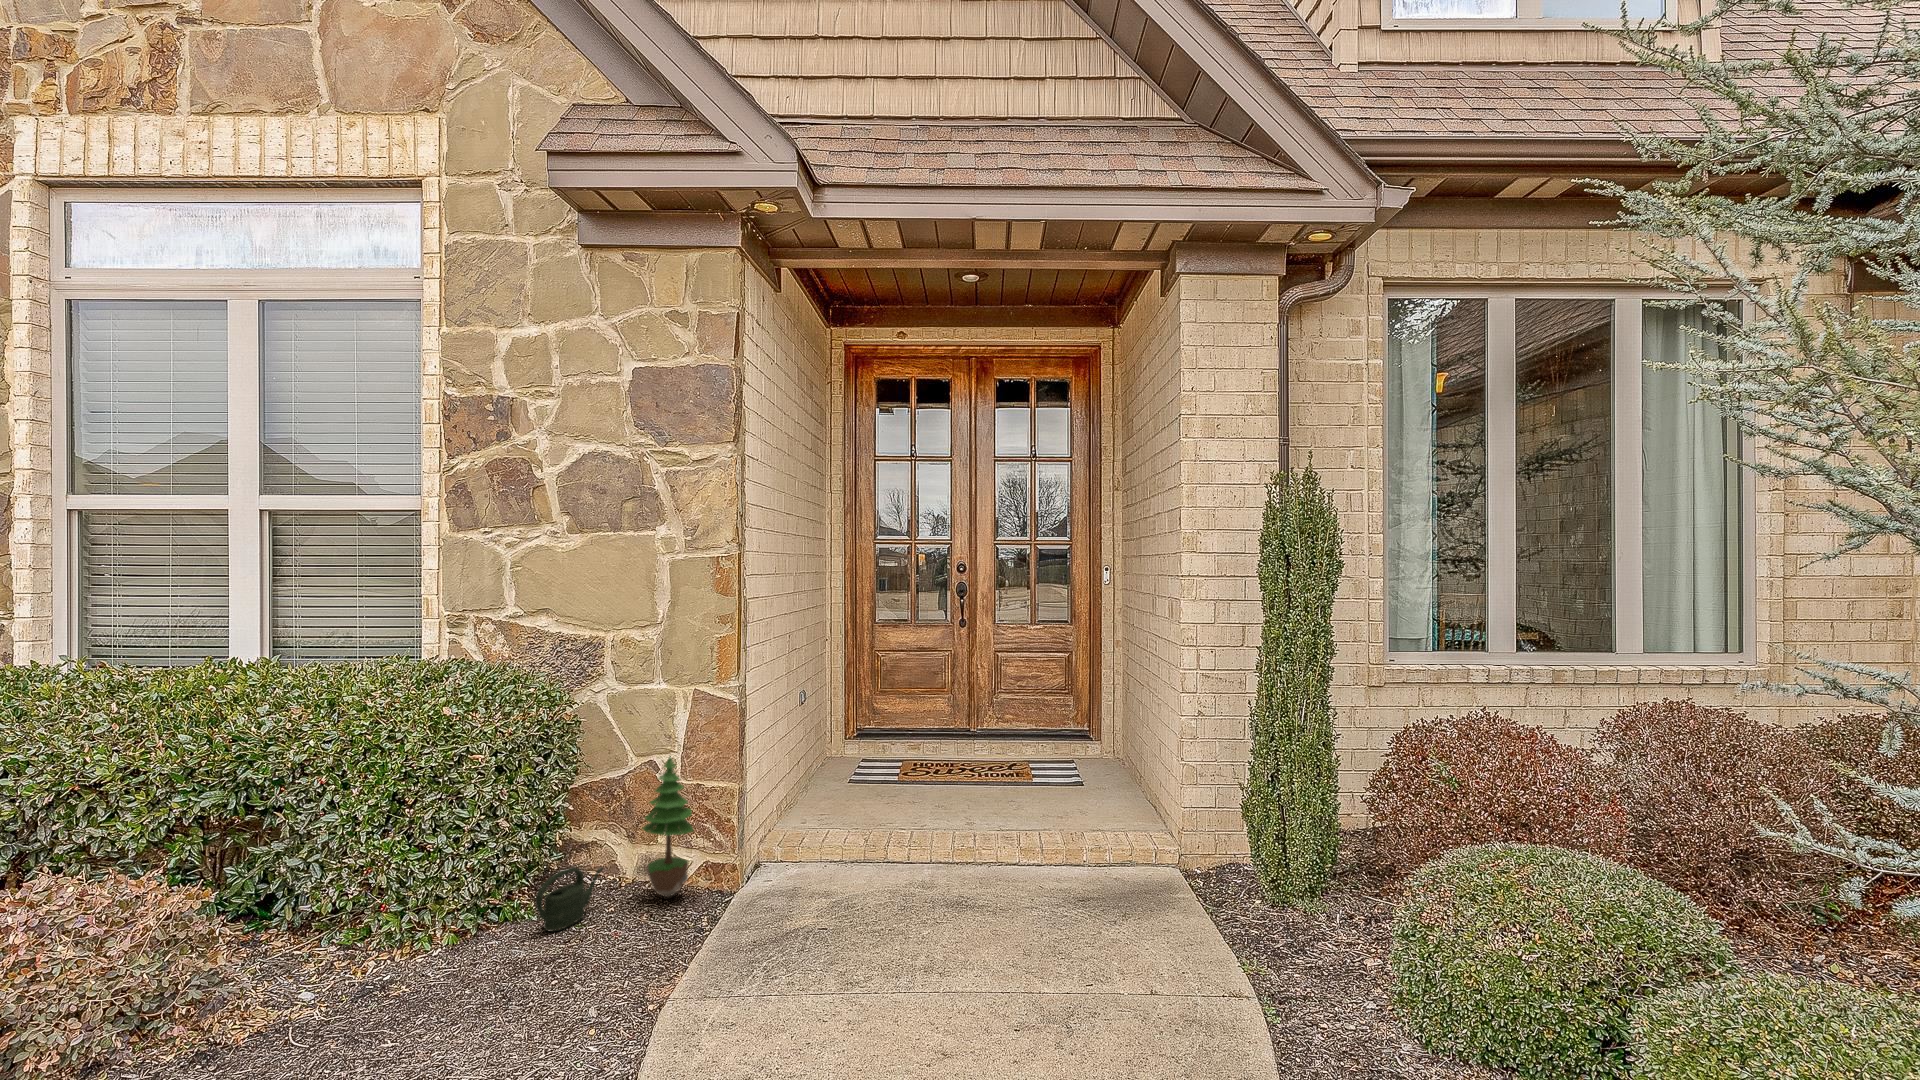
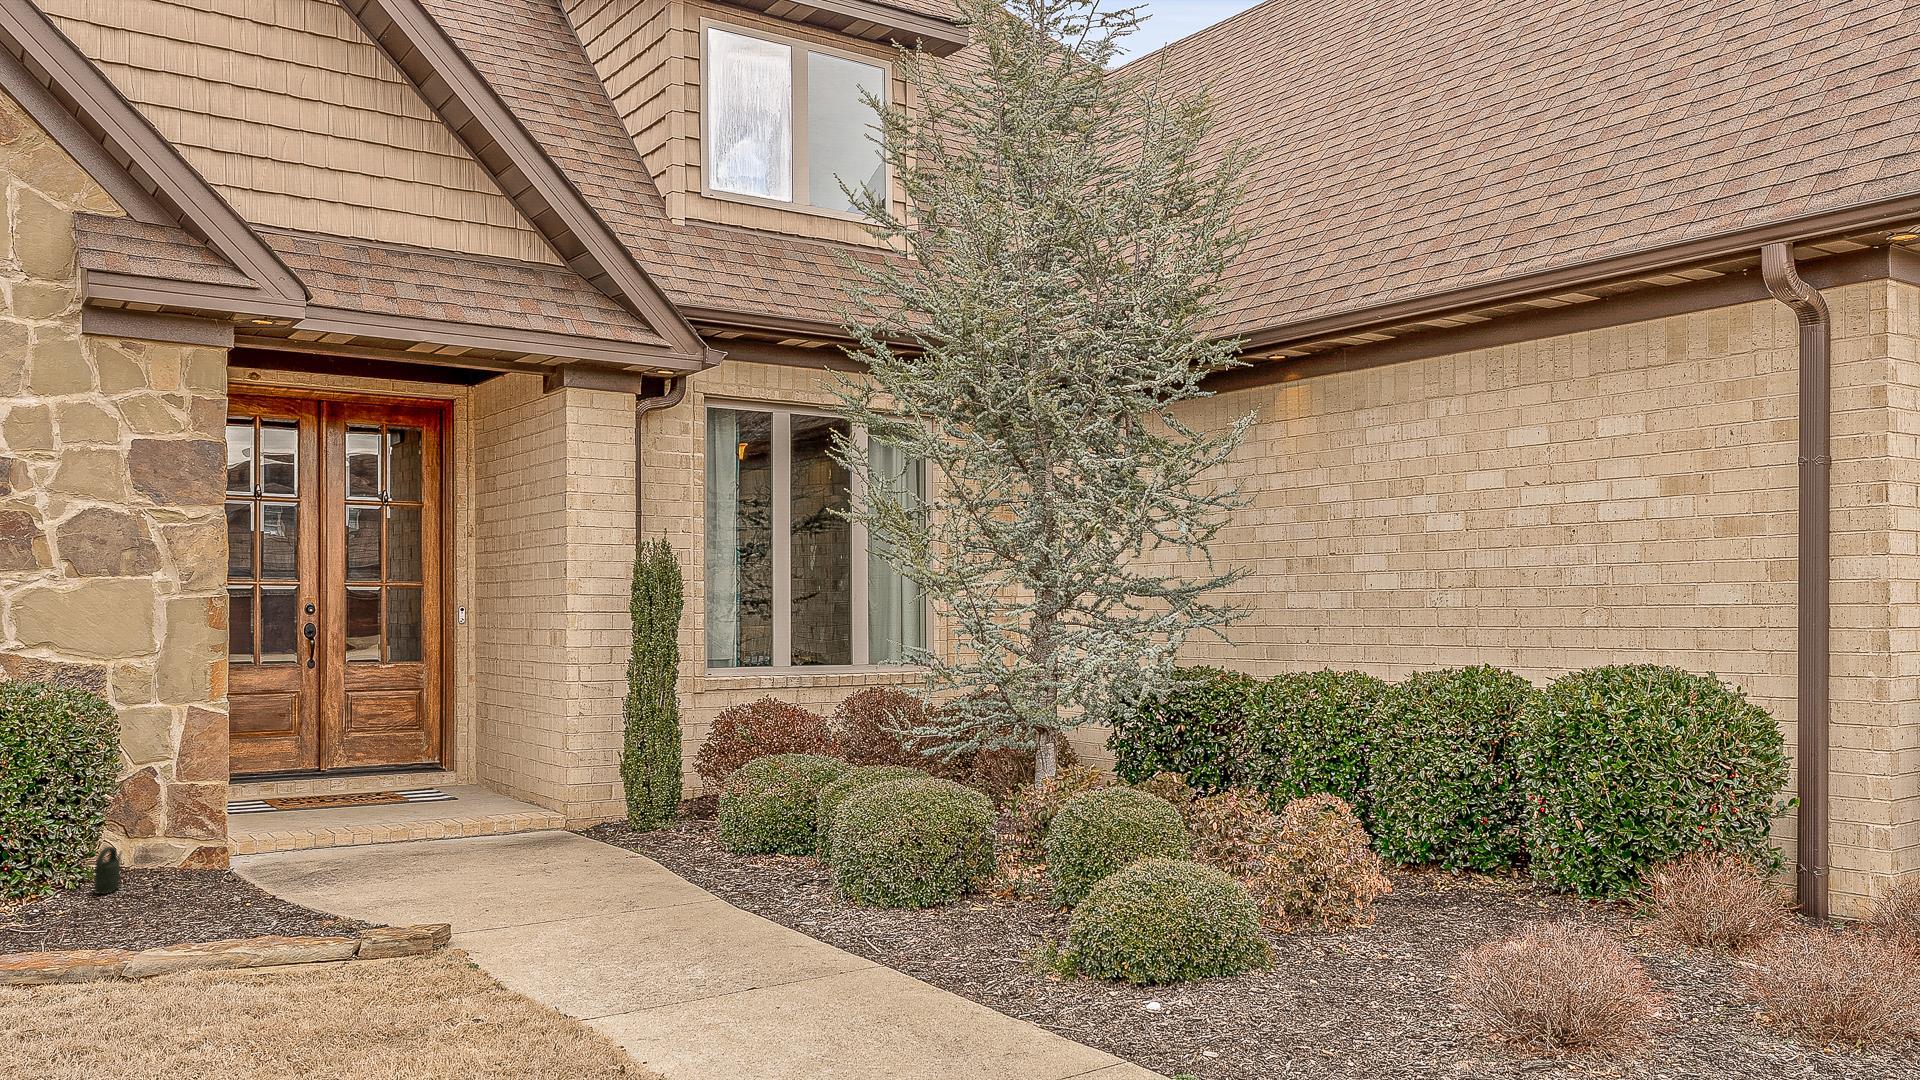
potted tree: present [642,756,693,897] -> none [153,757,200,874]

